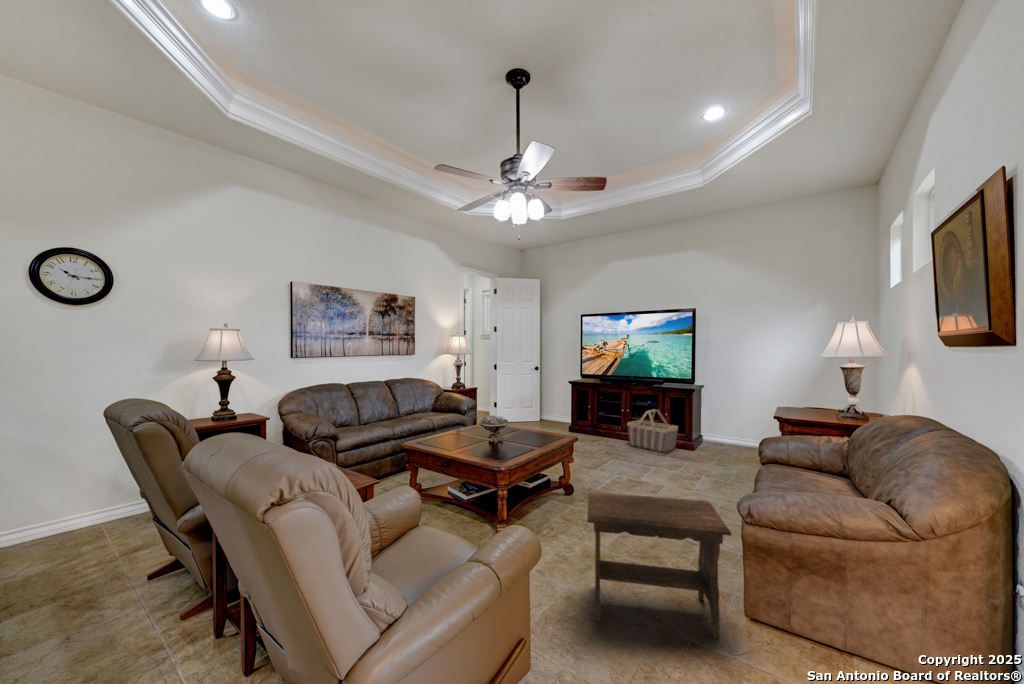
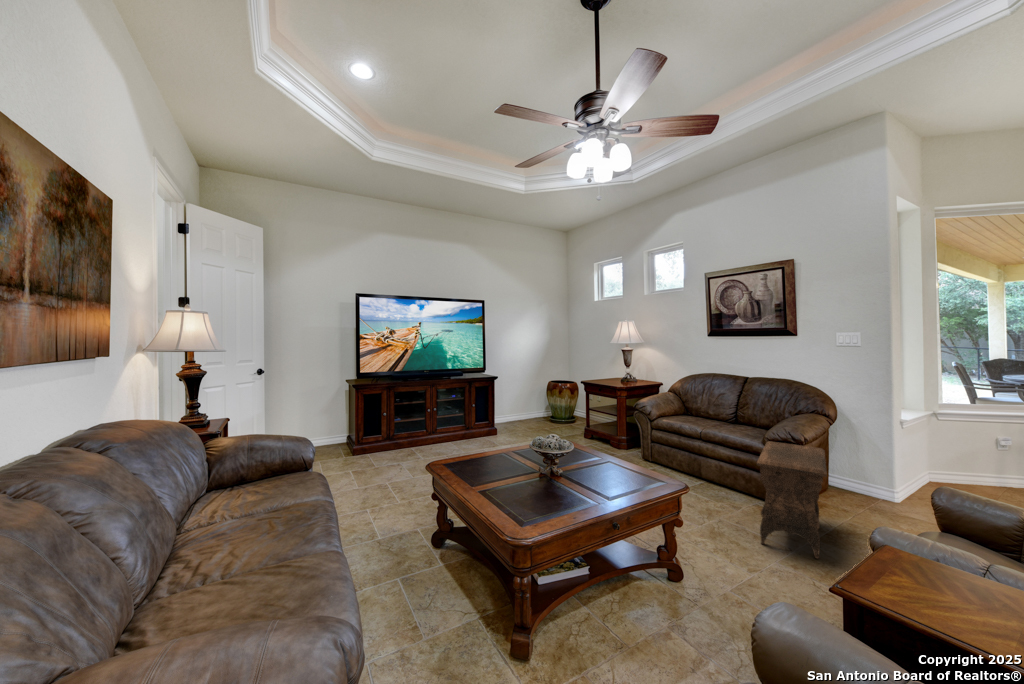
basket: present [627,409,678,454] -> none [452,400,500,444]

